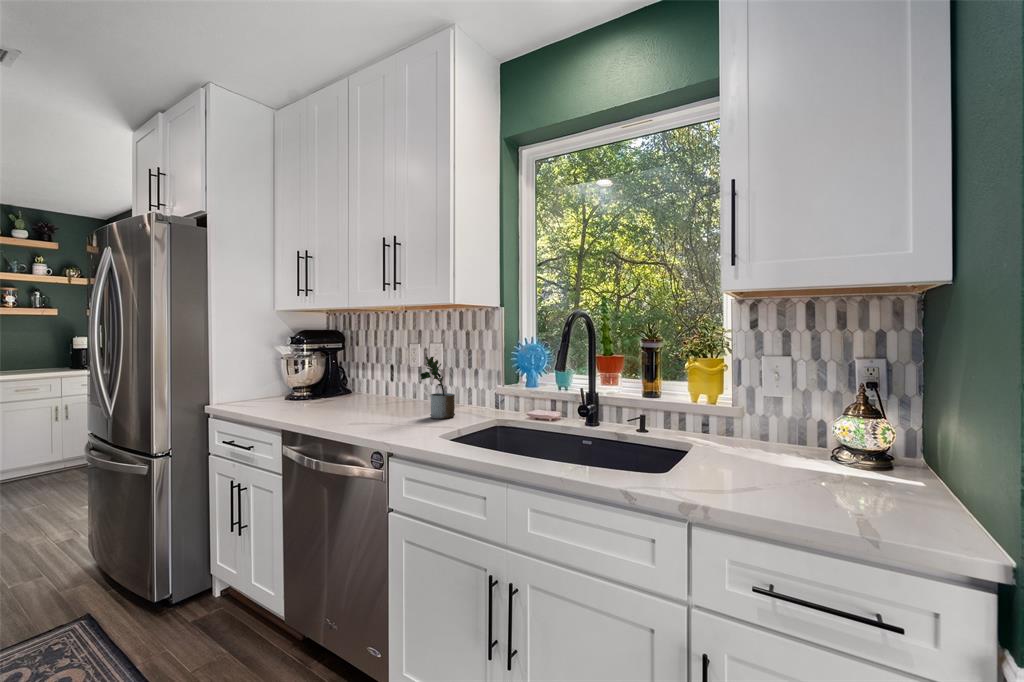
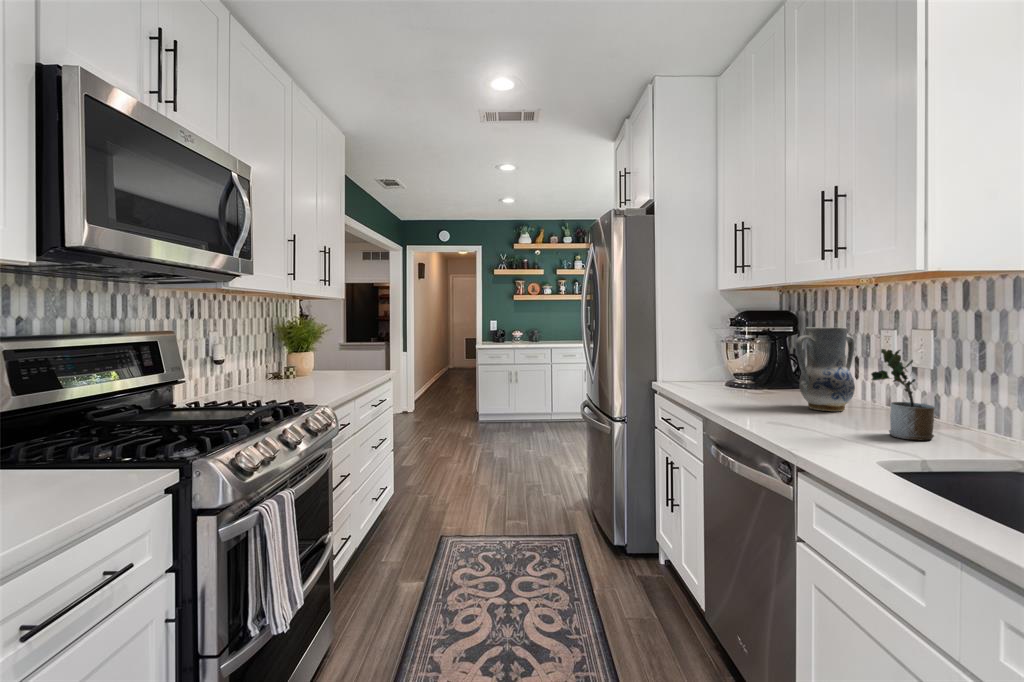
vase: none [358,342,399,409] -> present [796,327,855,411]

